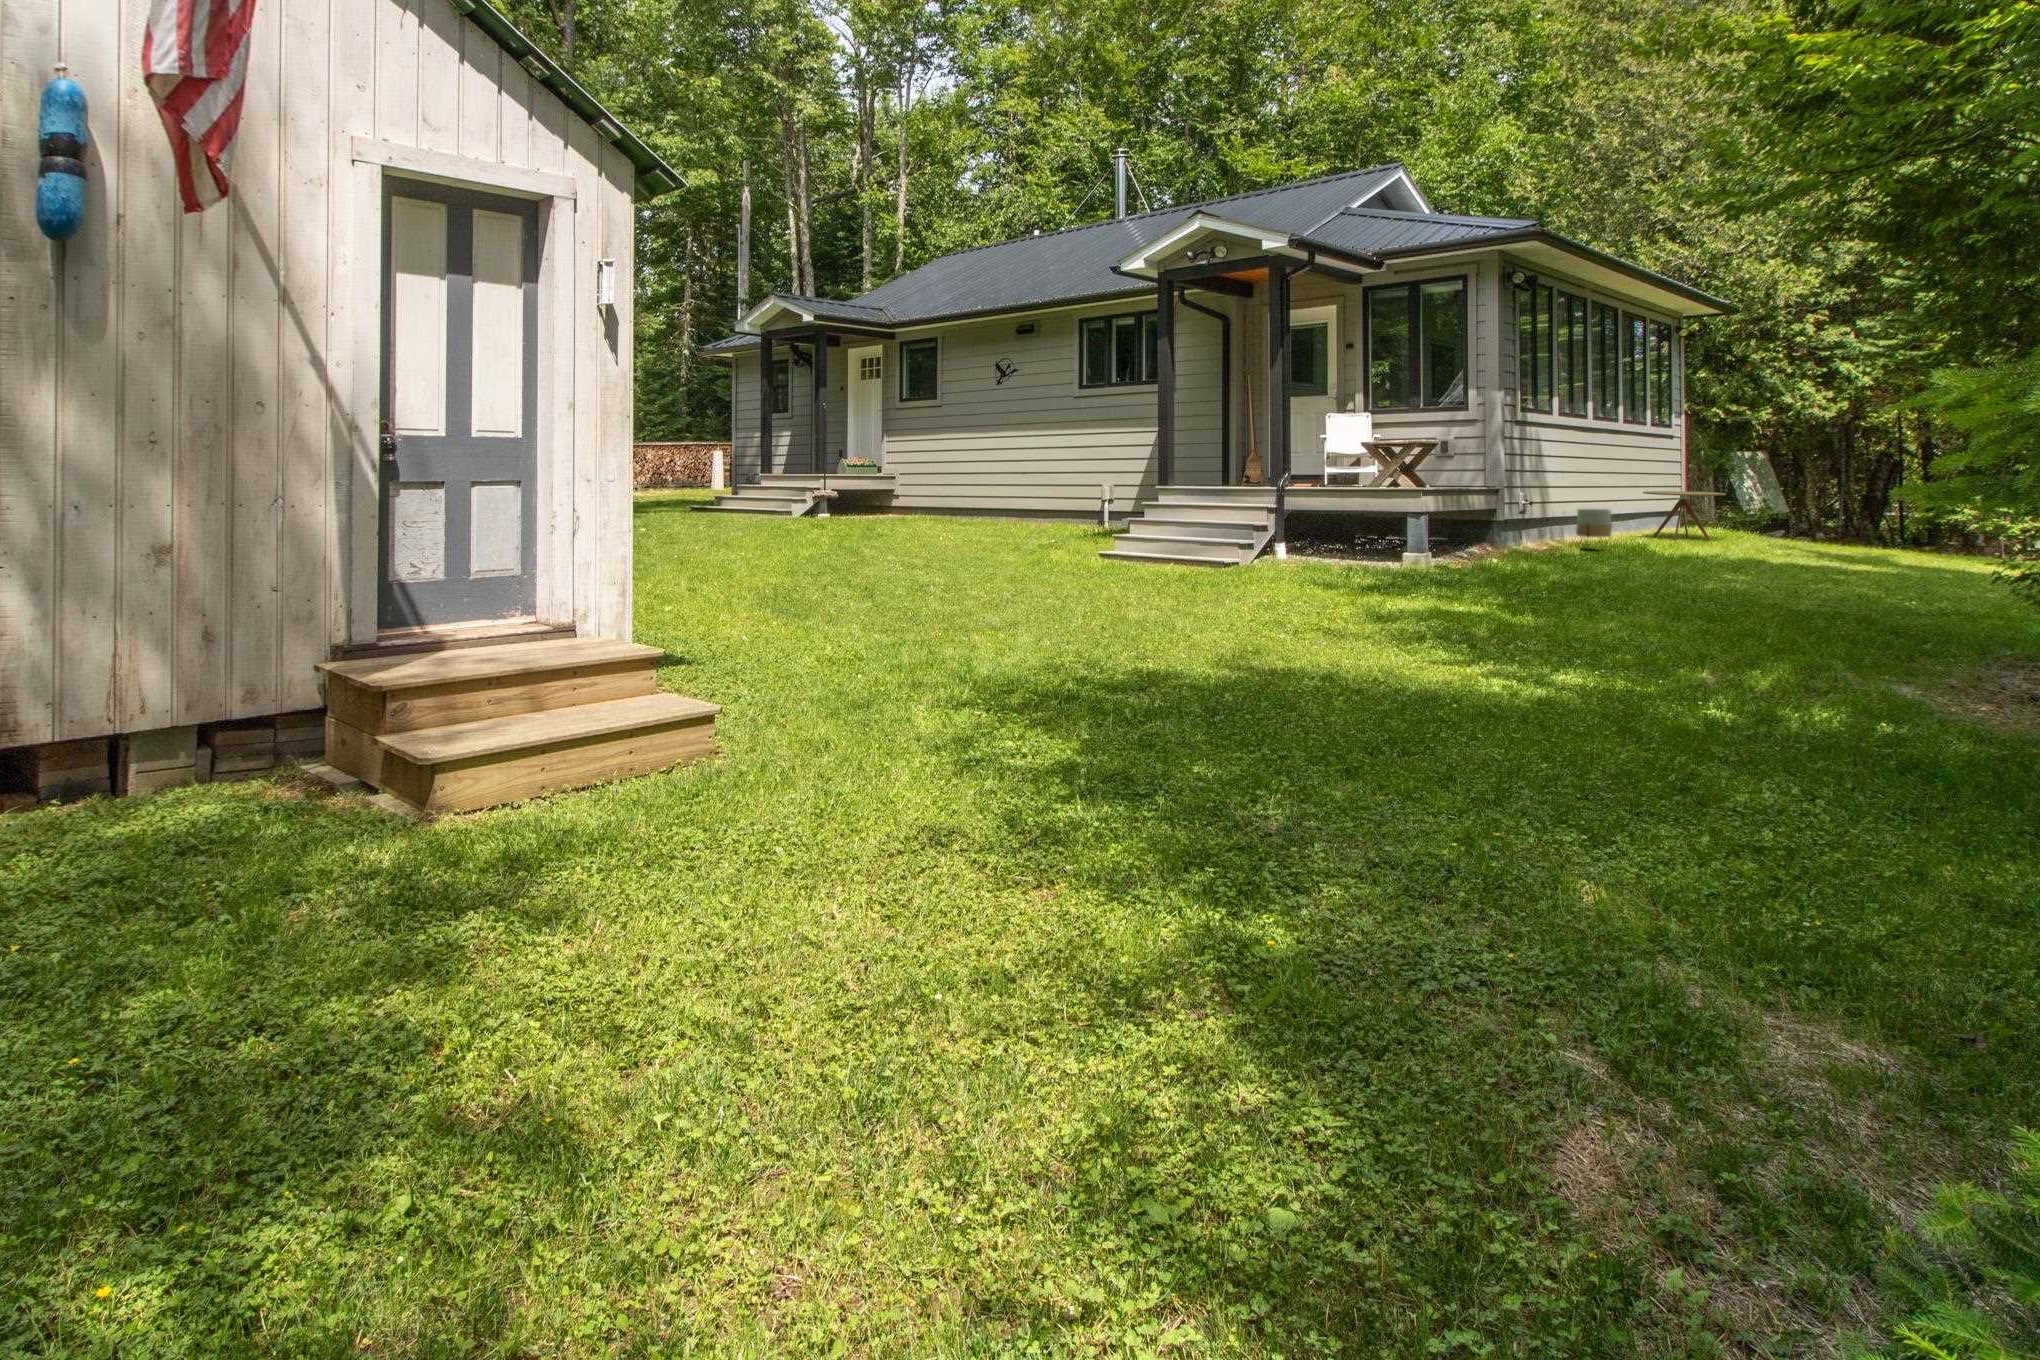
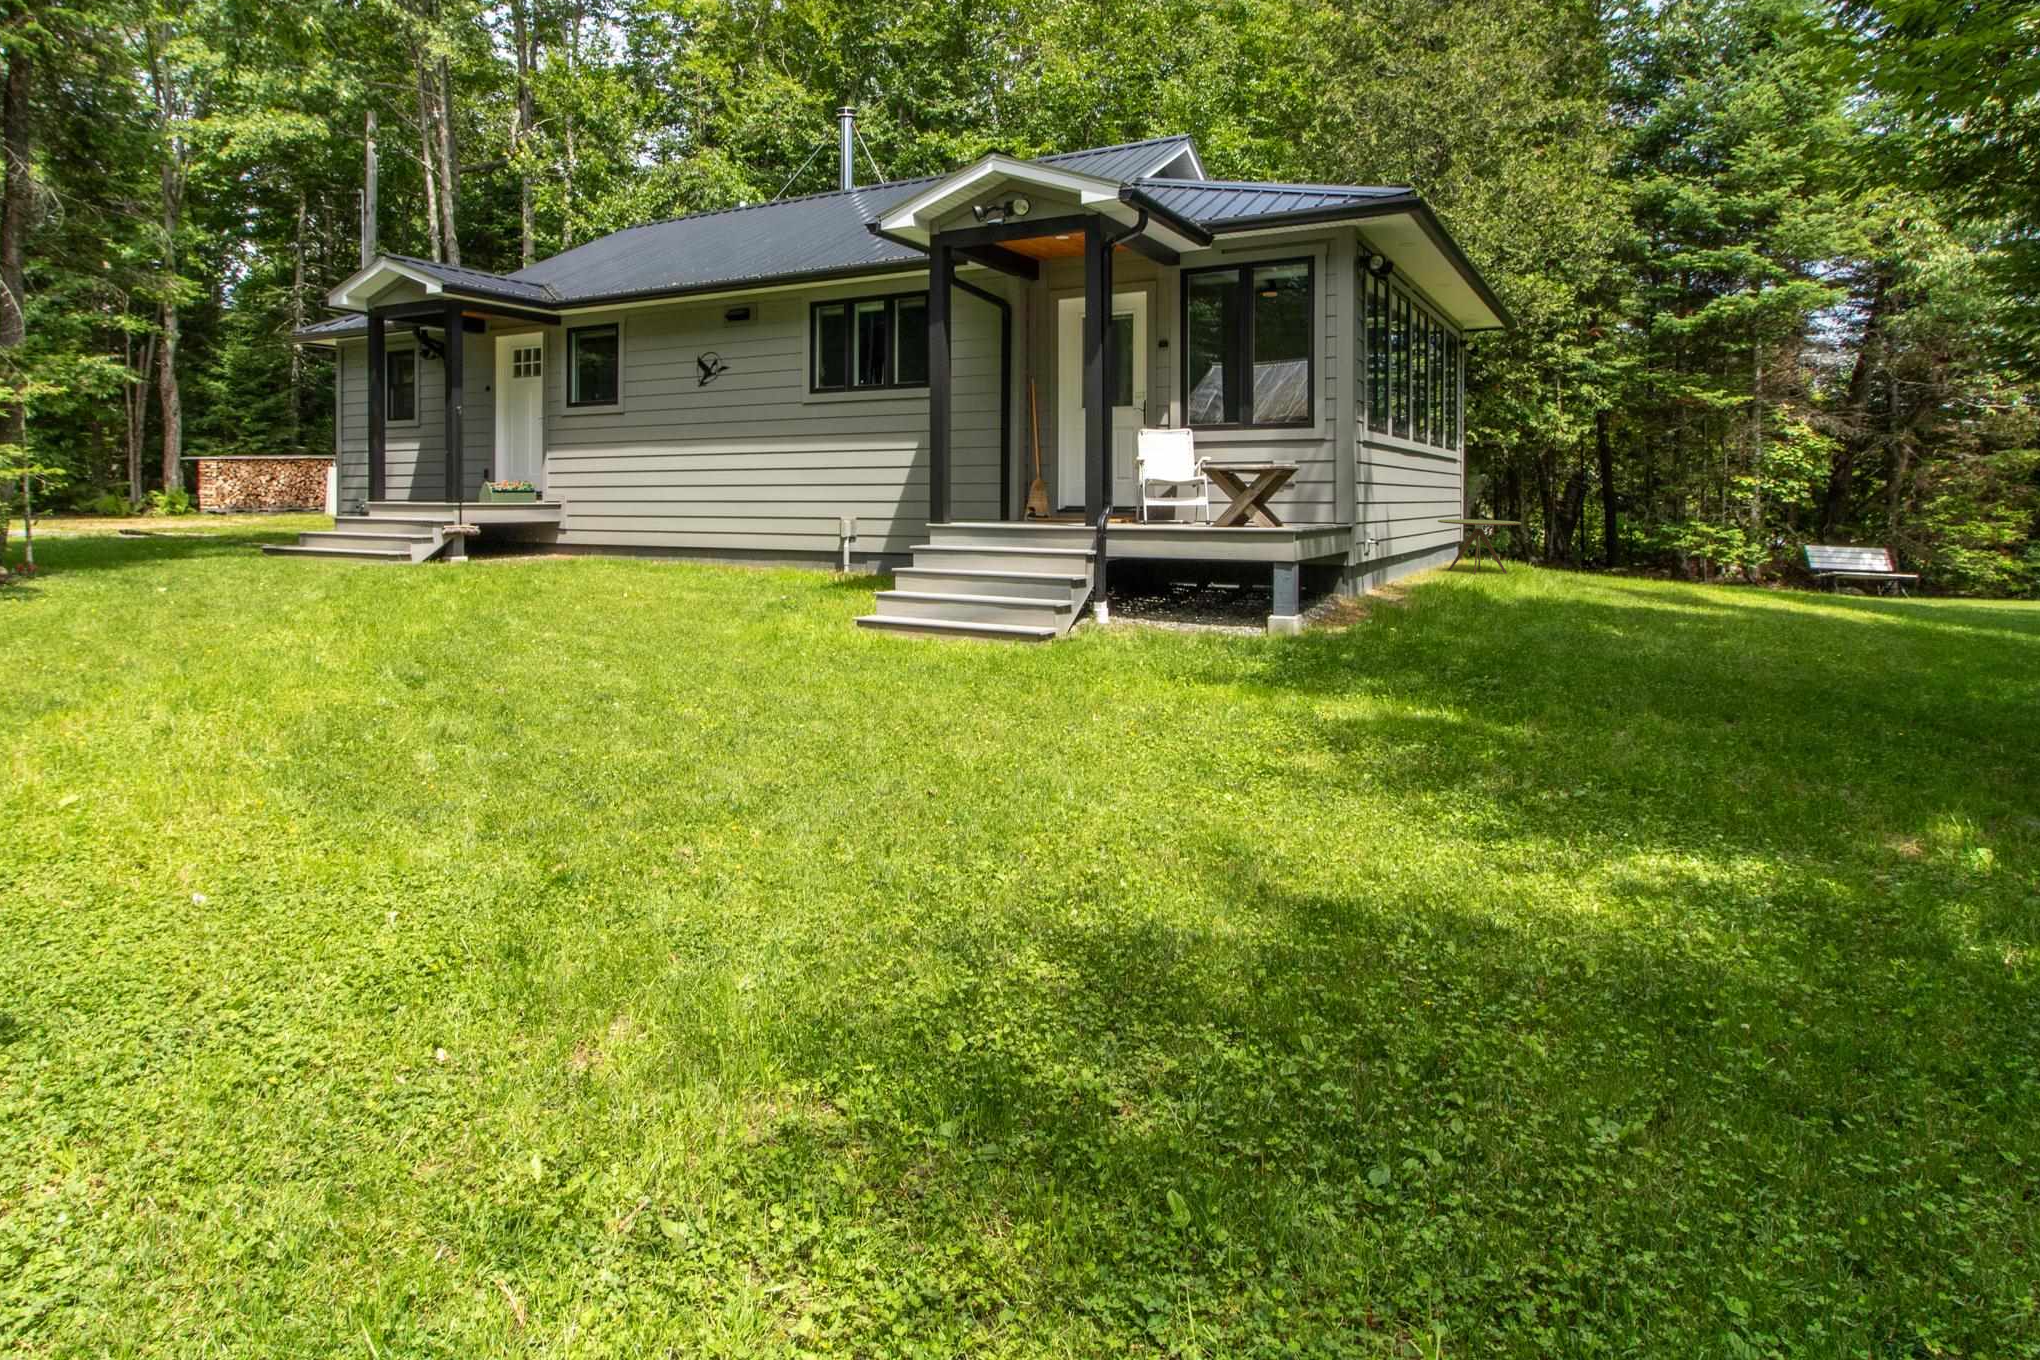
planter: present [1576,509,1612,540] -> none [1400,543,1438,593]

